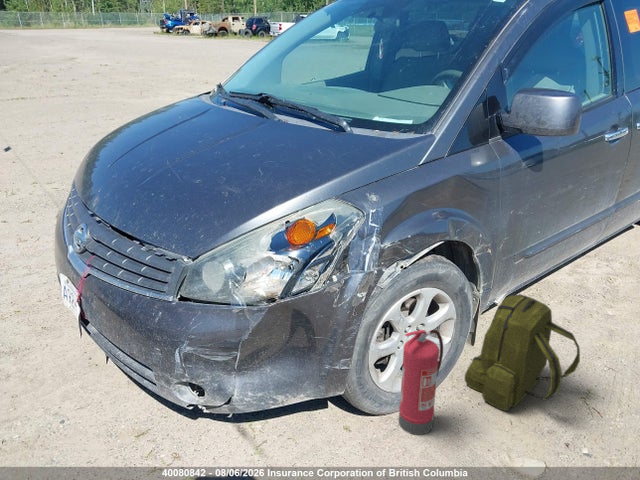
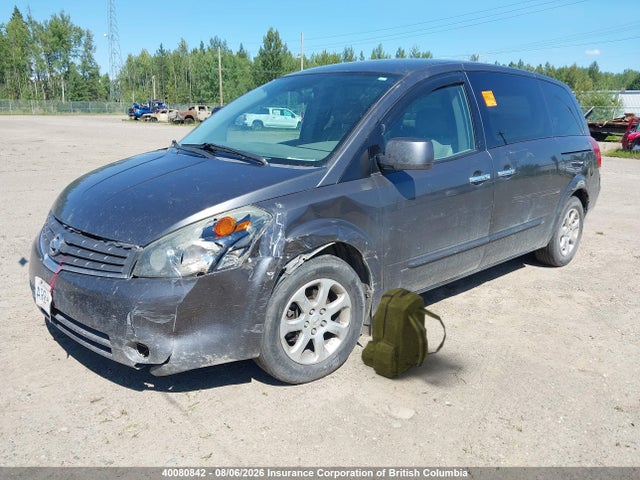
fire extinguisher: present [399,330,443,435] -> none [305,307,338,393]

